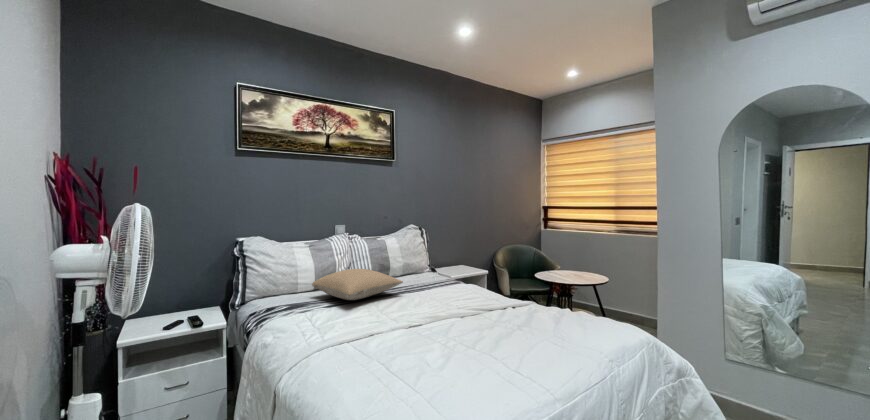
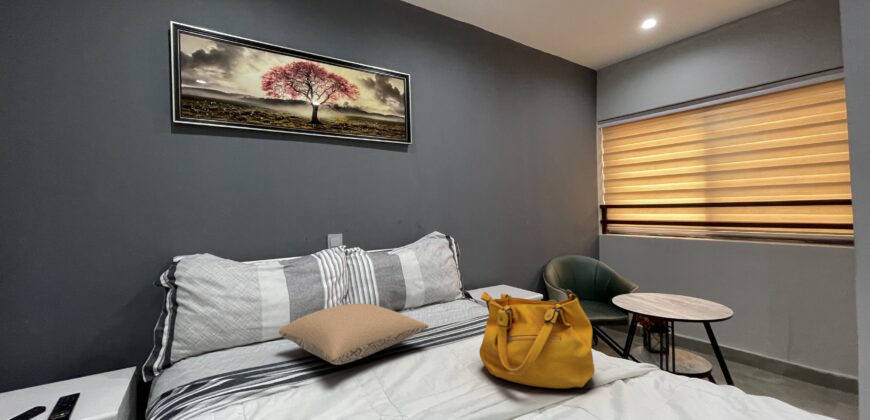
handbag: none [431,259,491,310] -> present [479,290,595,389]

